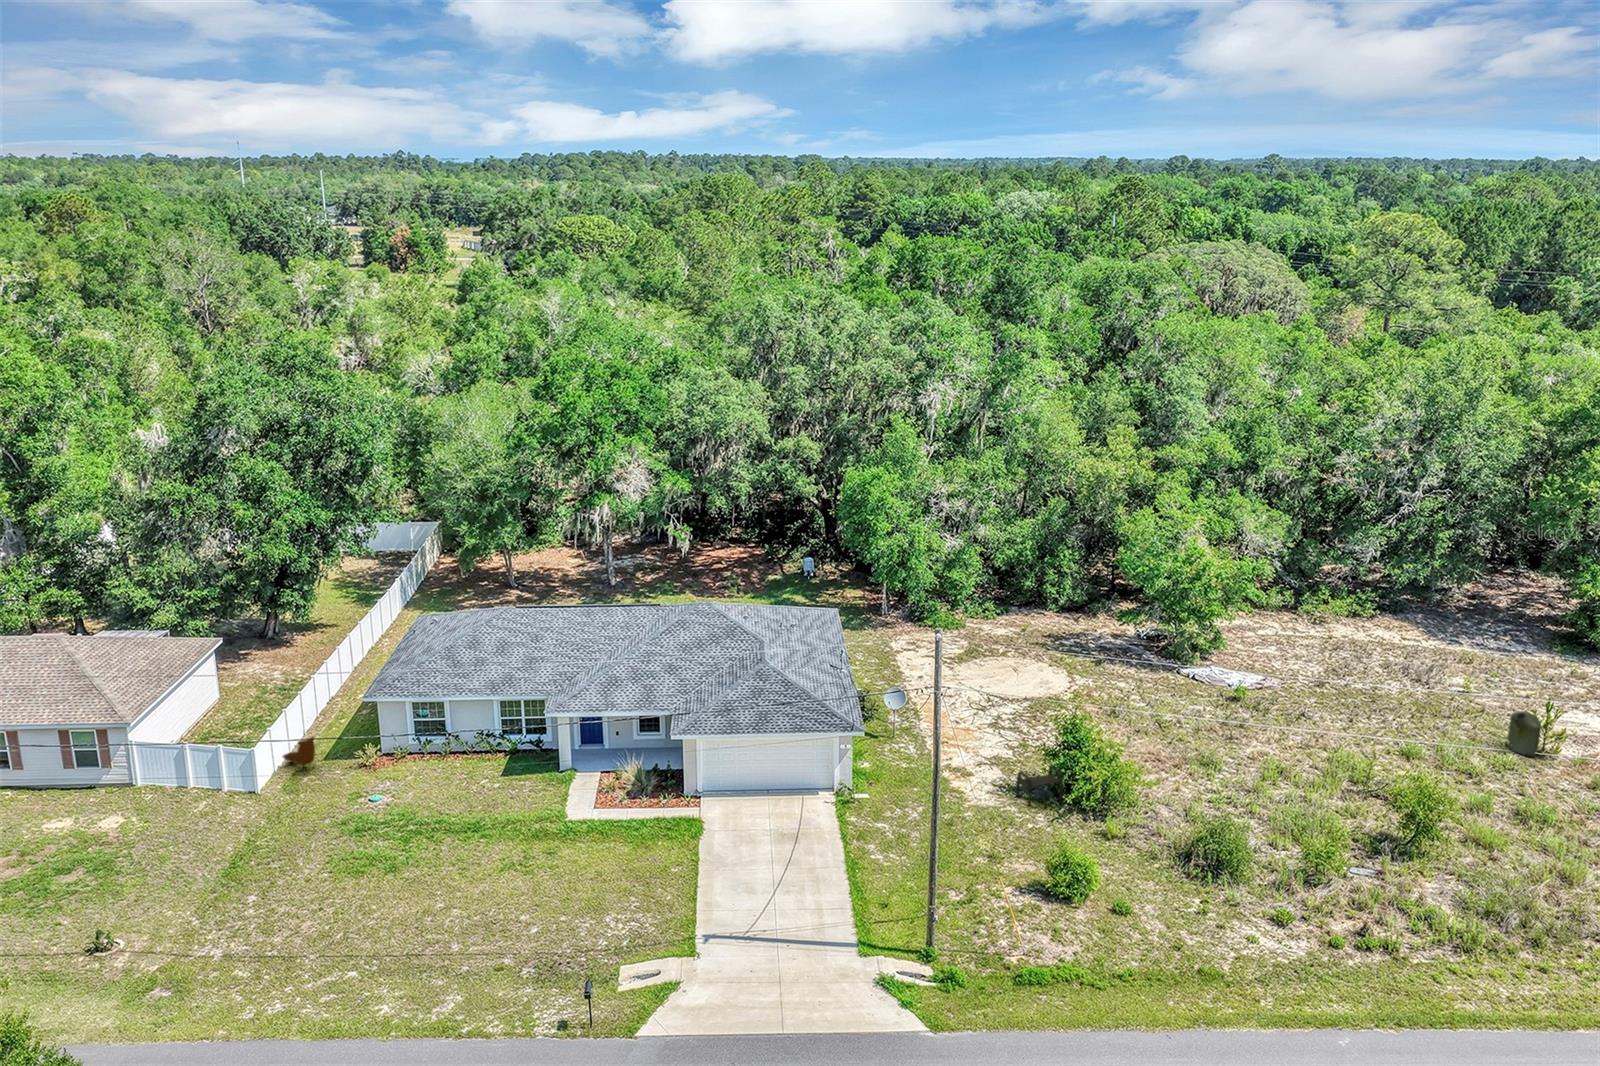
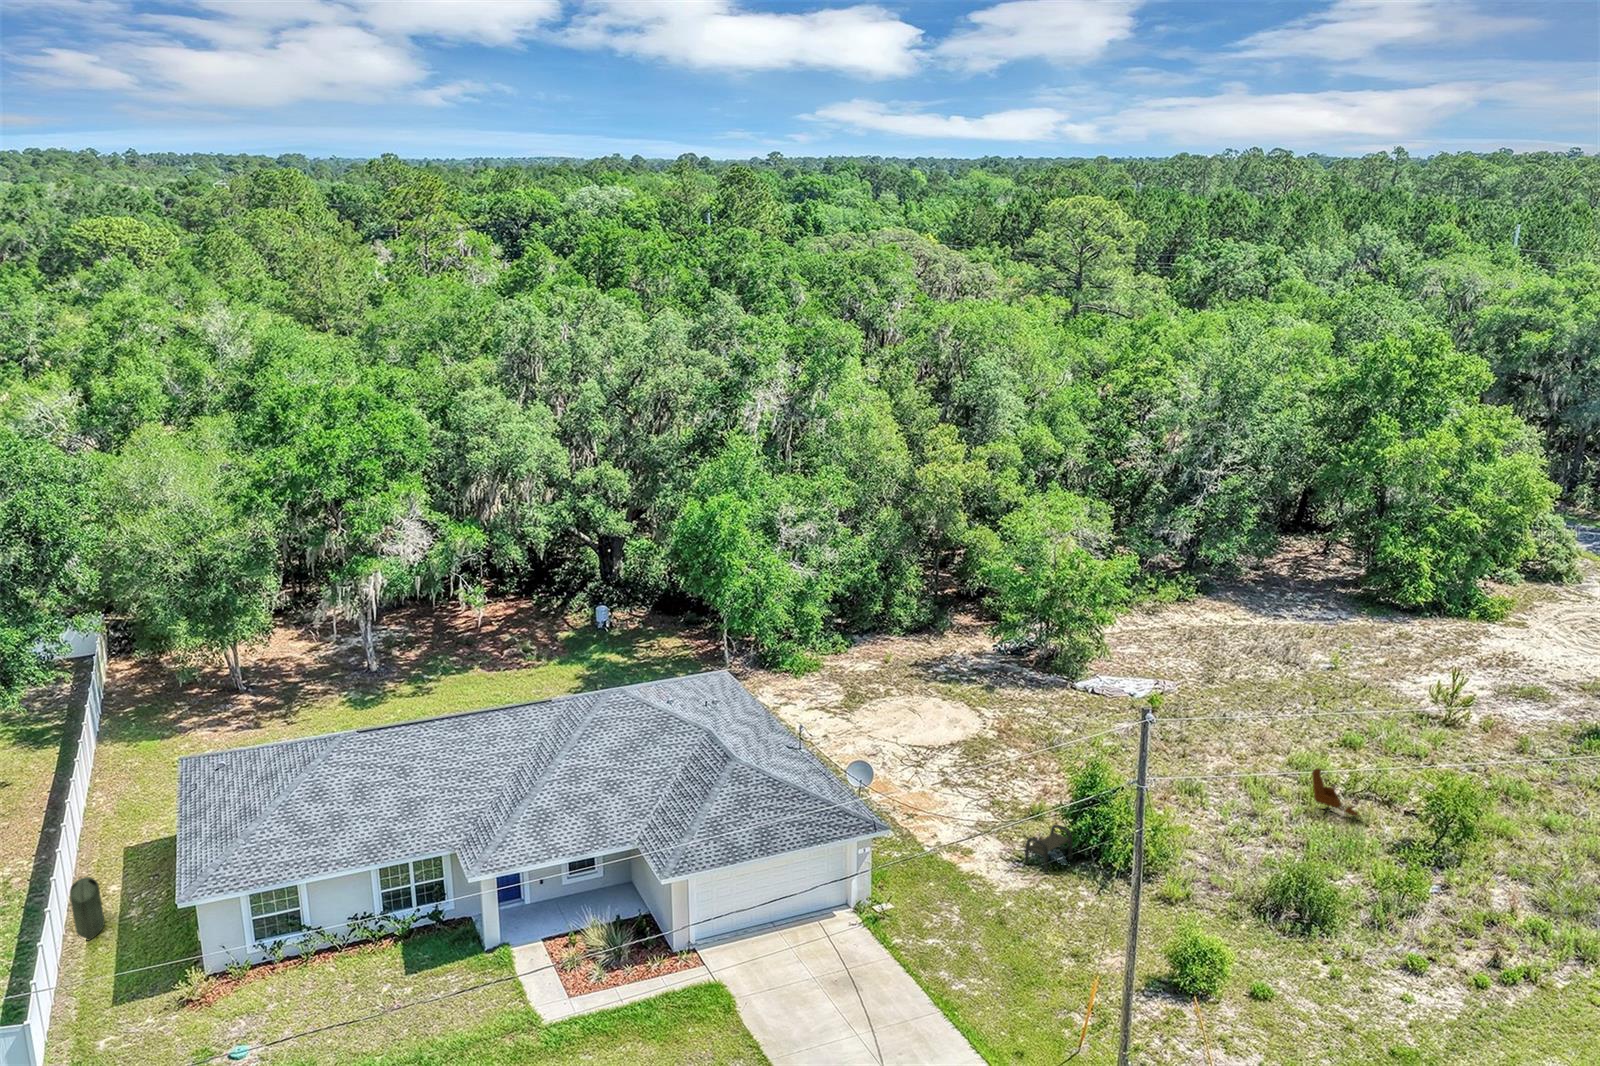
trash can: present [1507,711,1541,758] -> present [70,877,105,940]
lounge chair: present [283,737,315,771] -> present [1312,768,1360,820]

